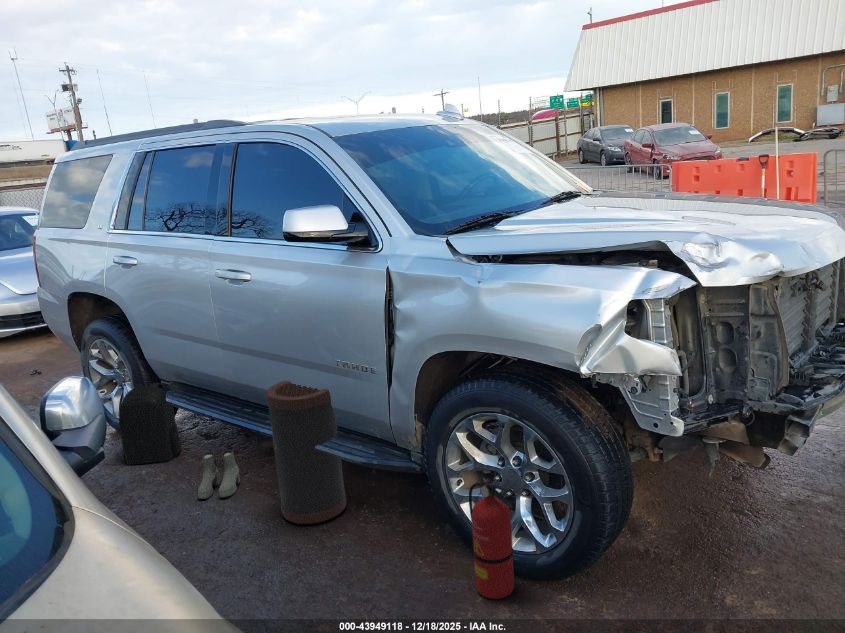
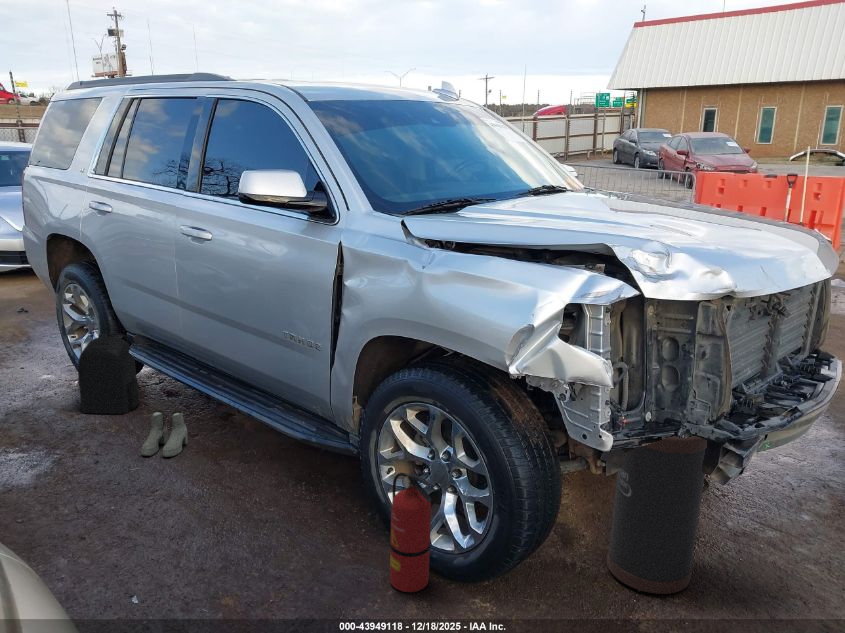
trash can: present [266,379,346,524] -> present [607,436,707,594]

